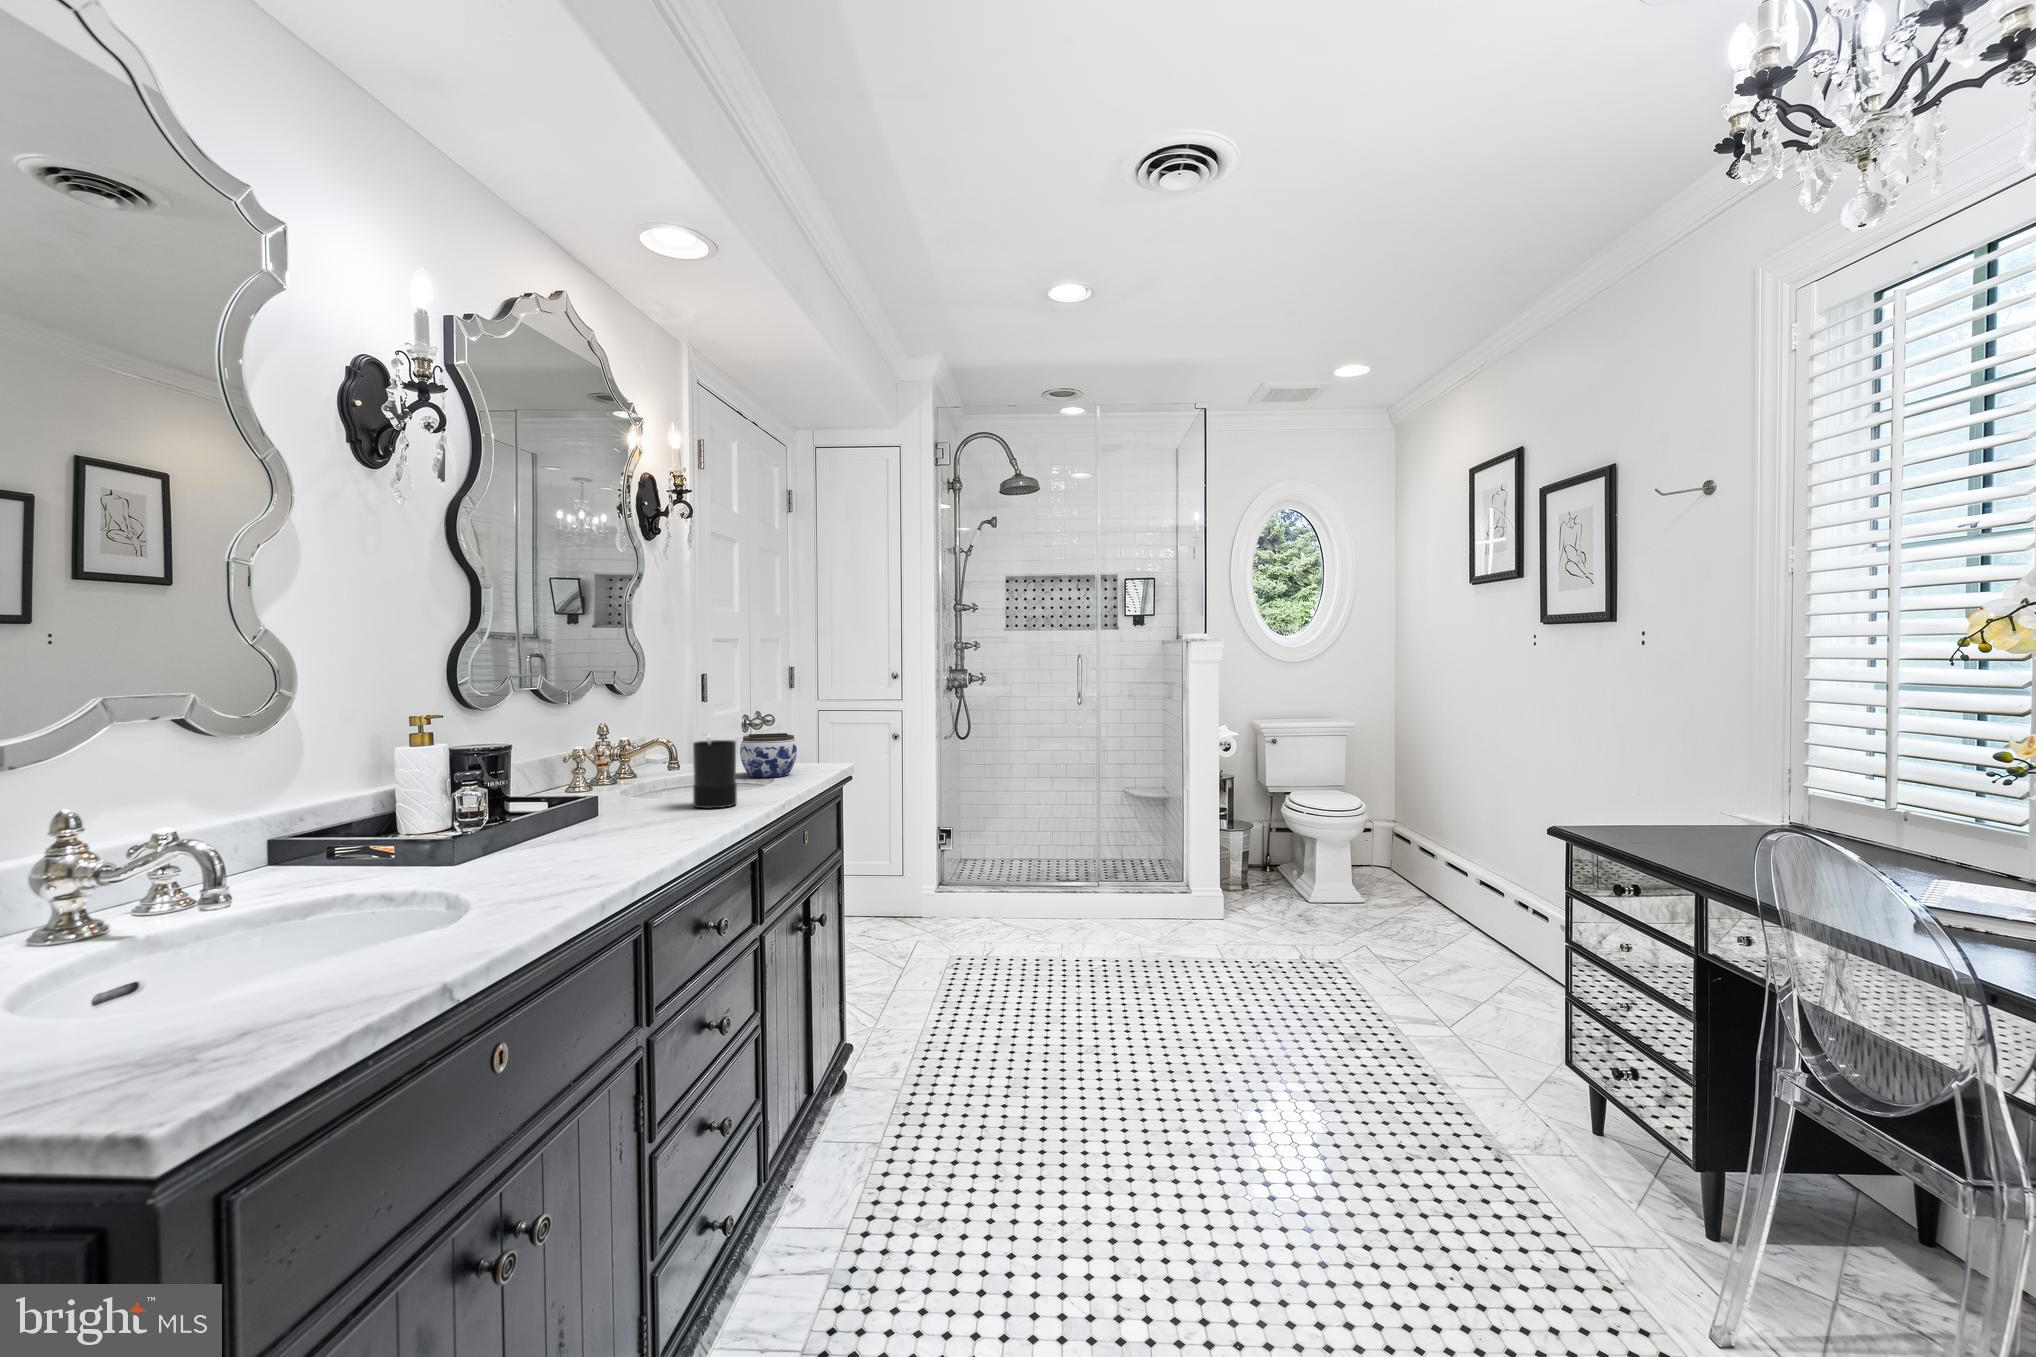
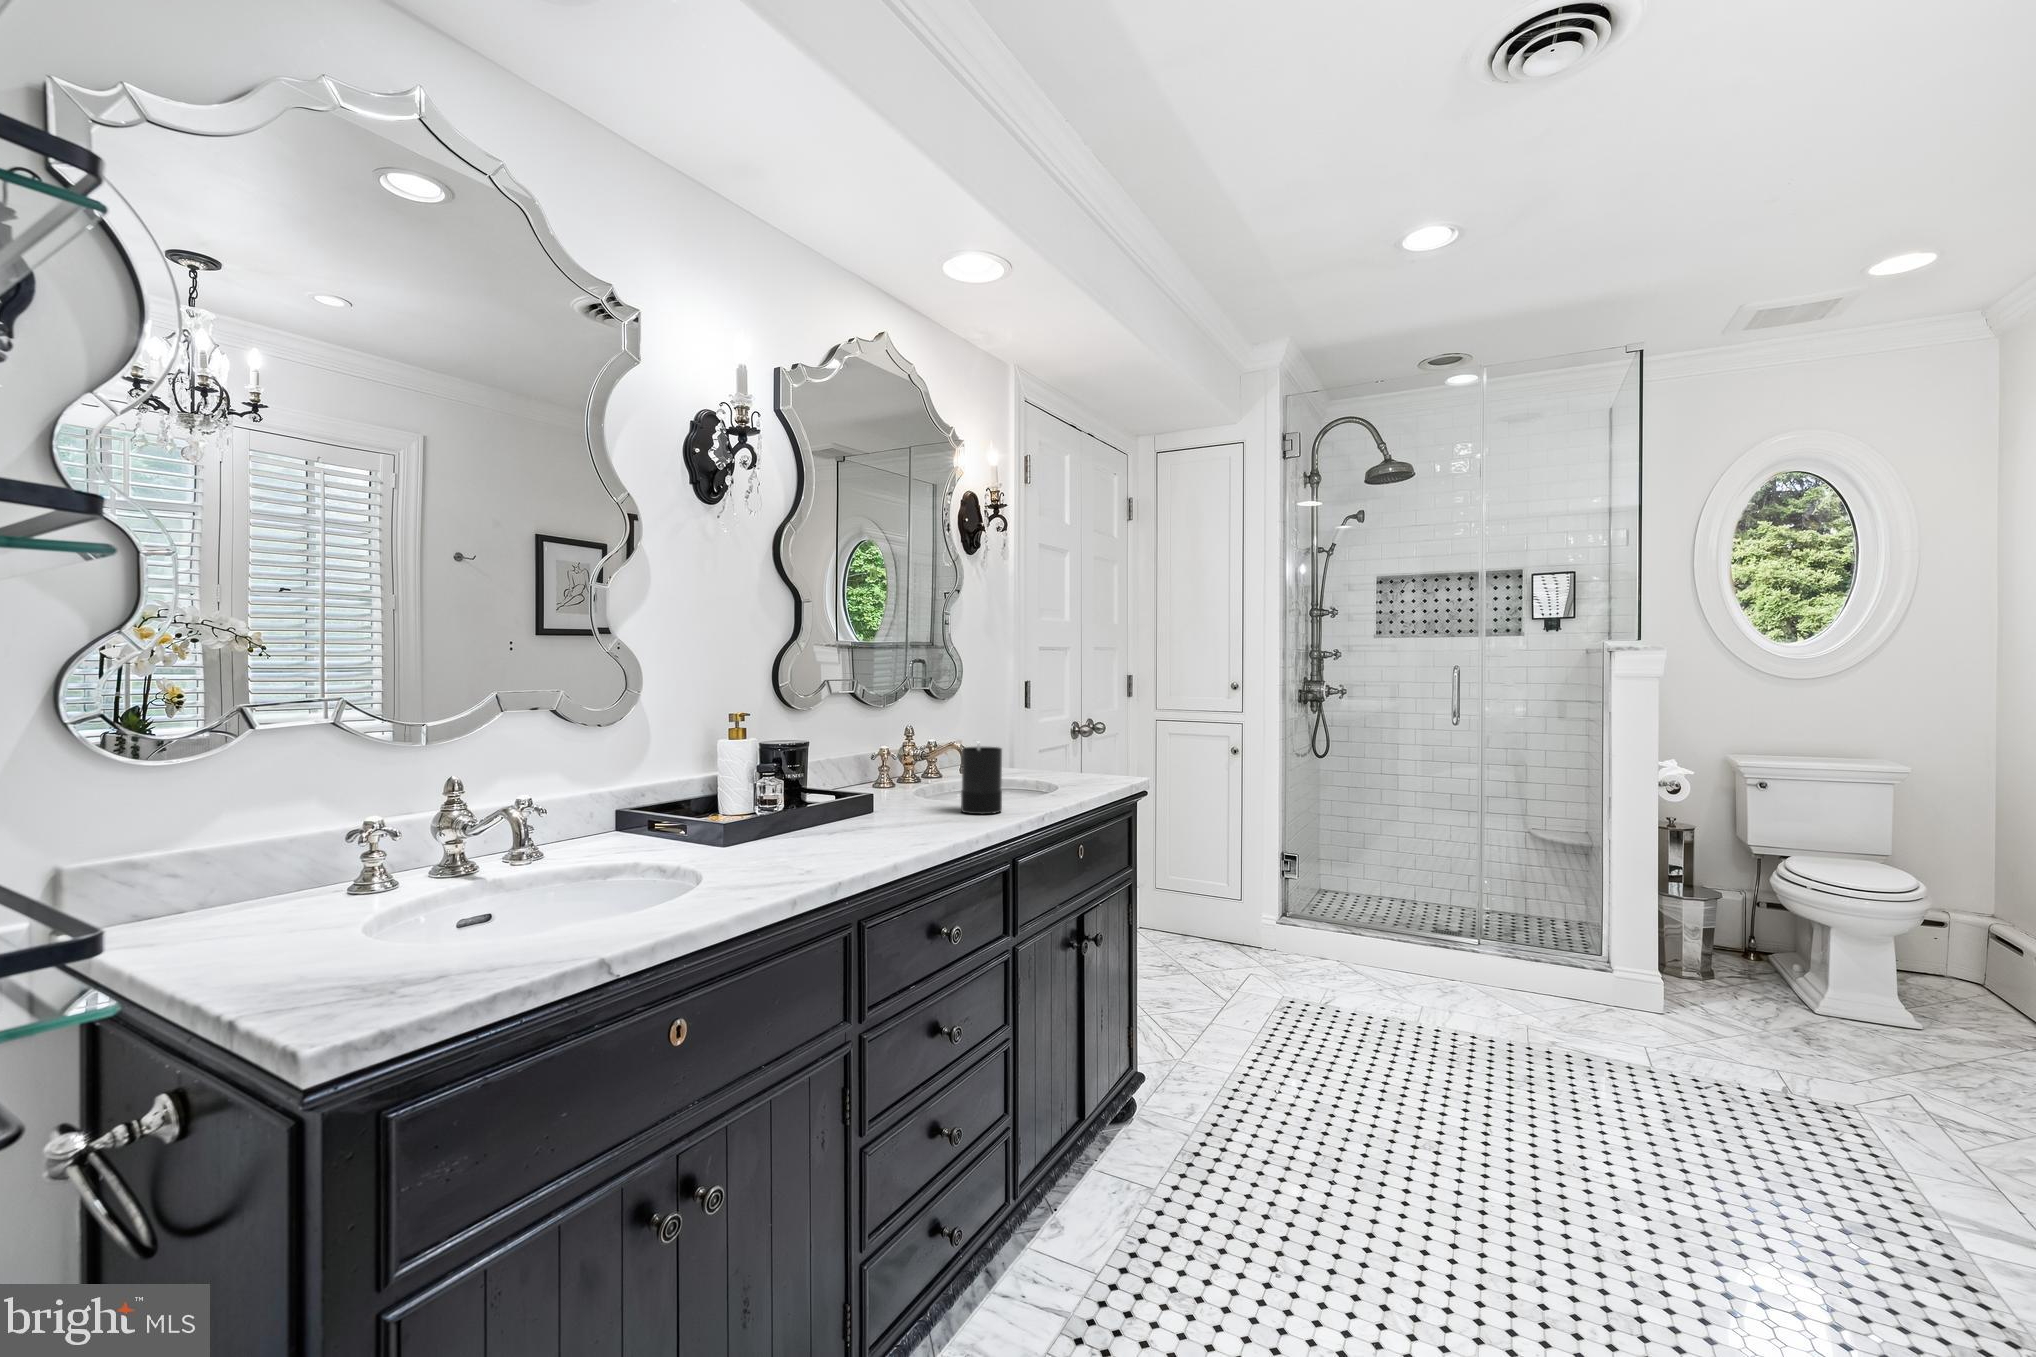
jar: present [740,733,797,777] -> none [1034,742,1090,787]

